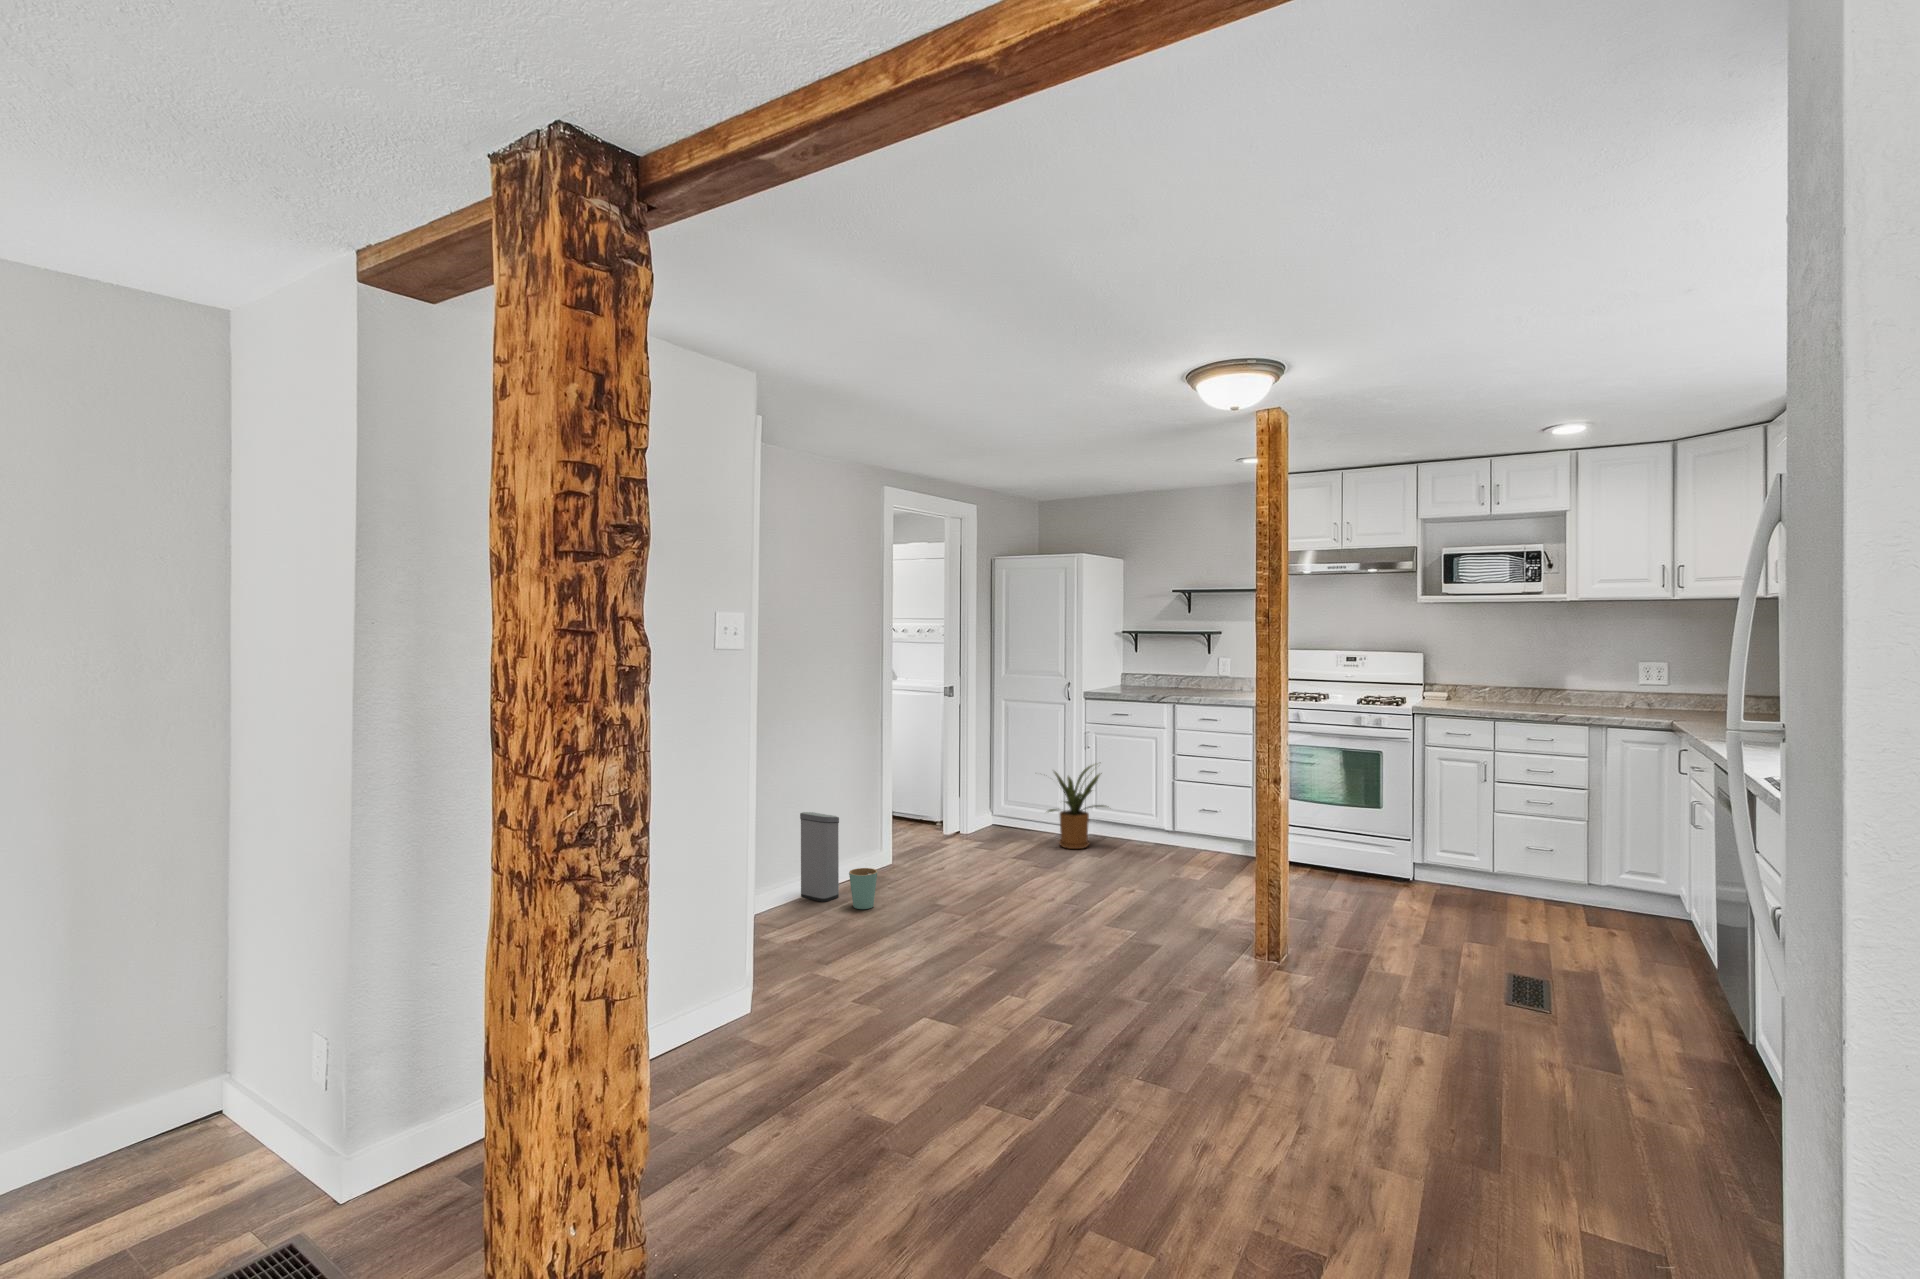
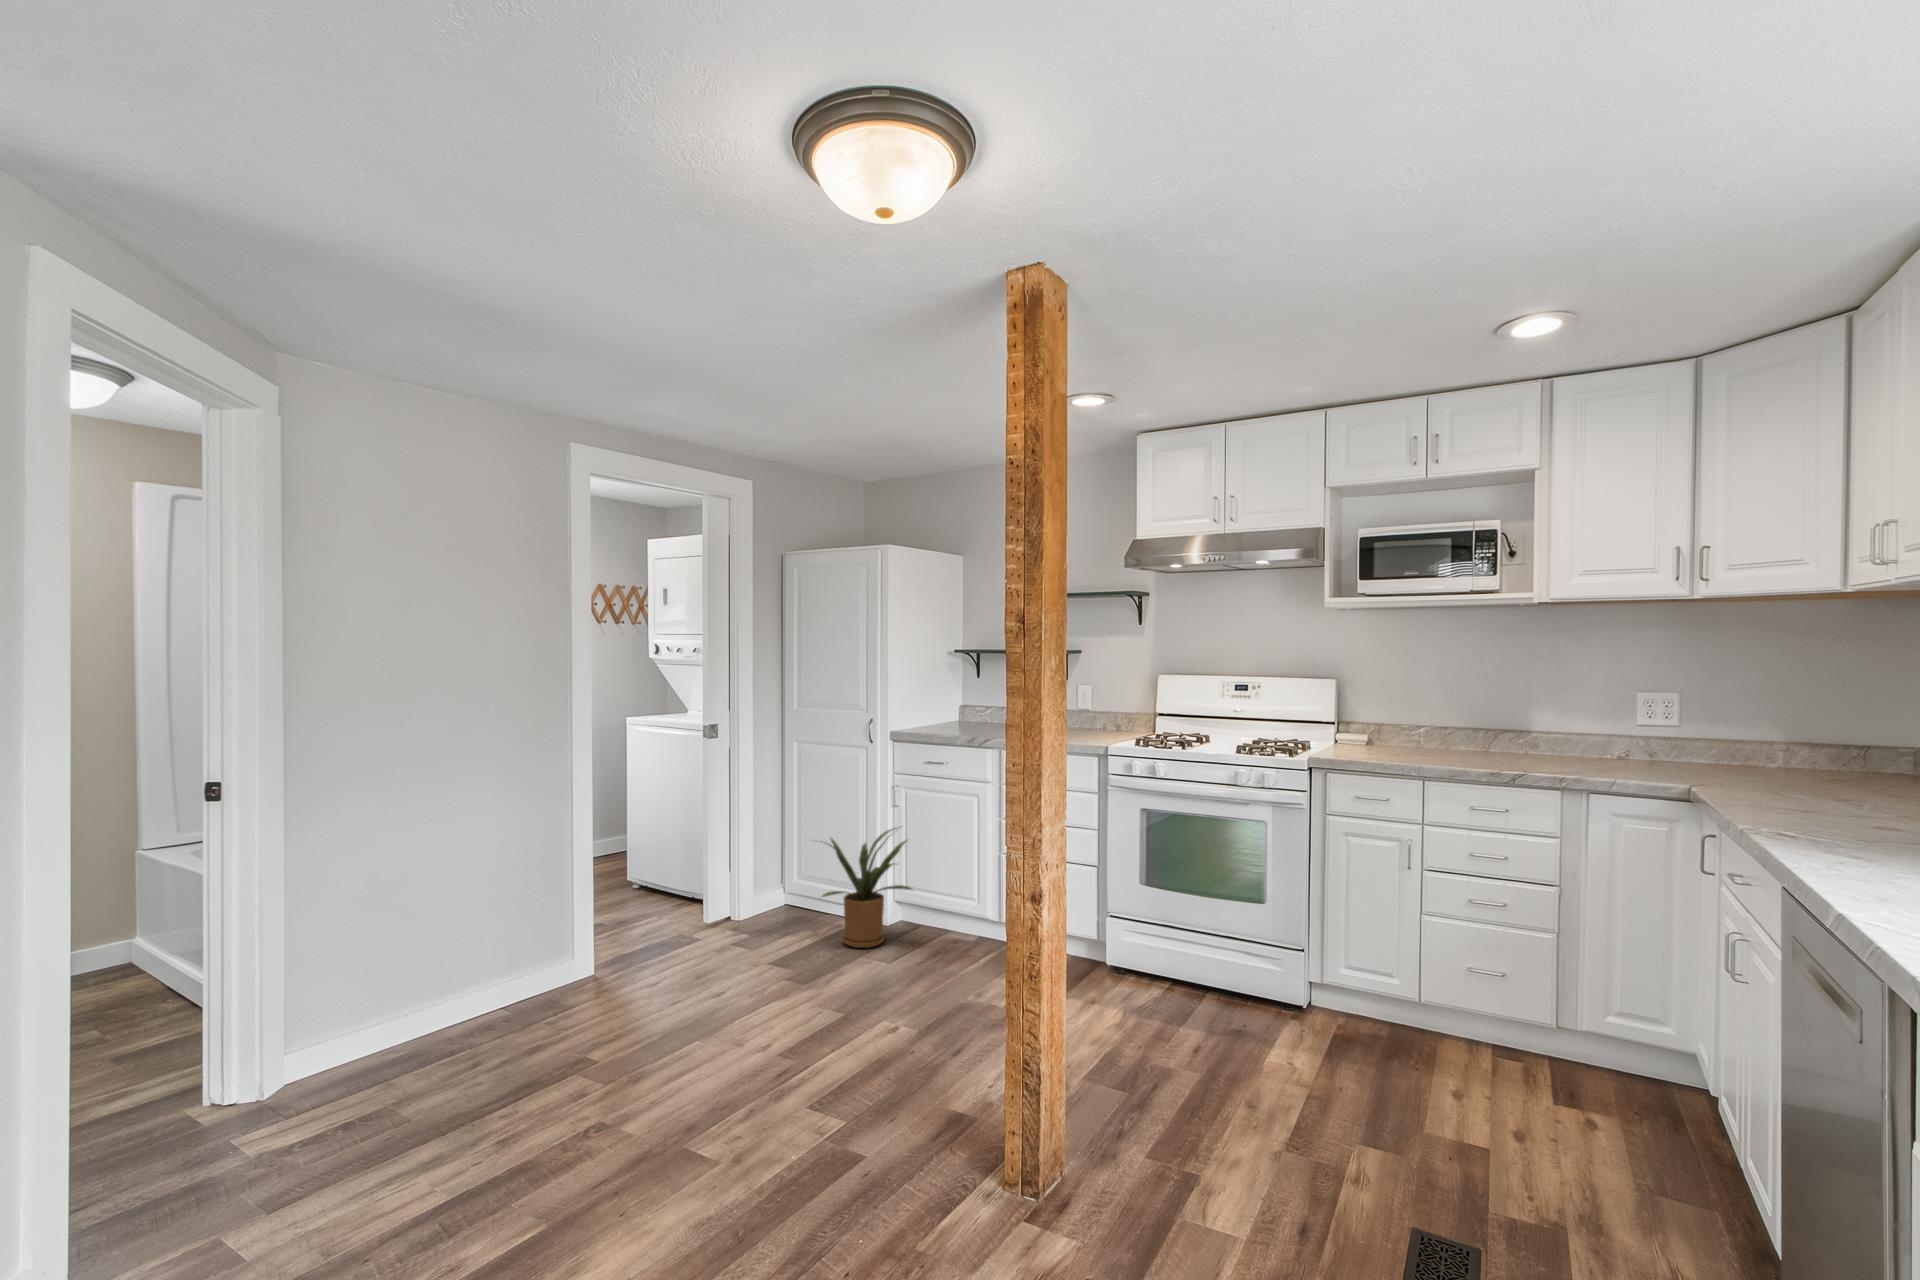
trash can: present [800,812,878,909] -> none [382,913,482,1072]

